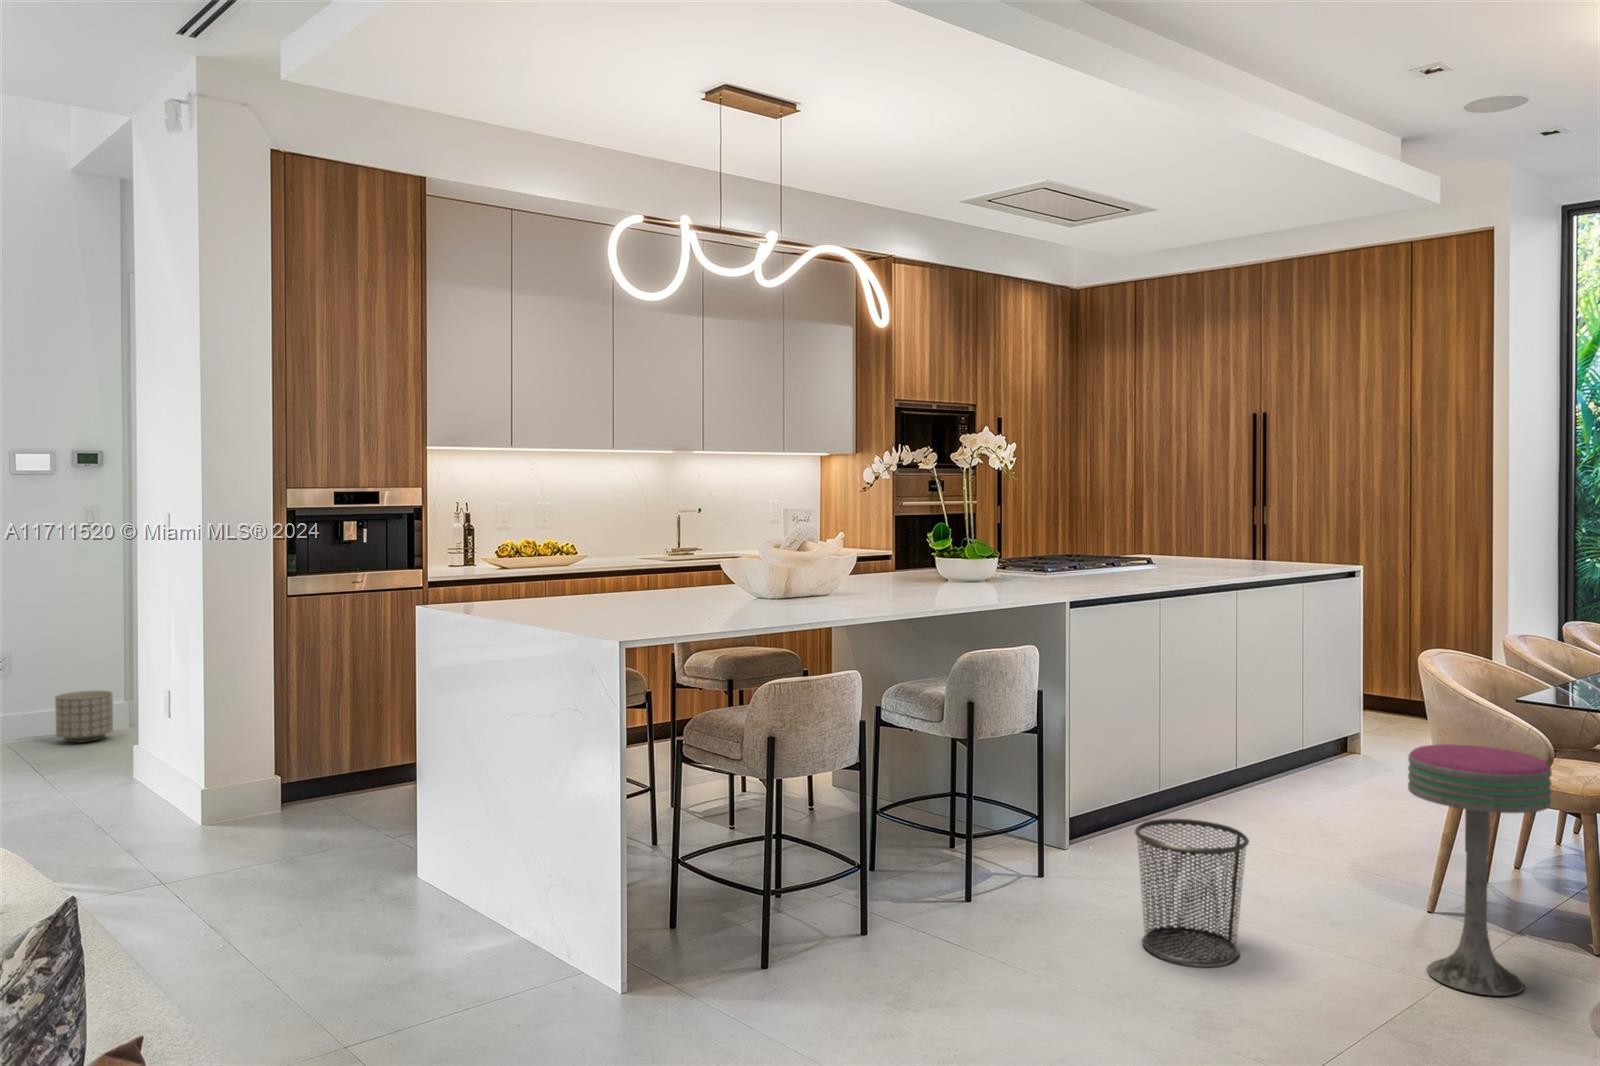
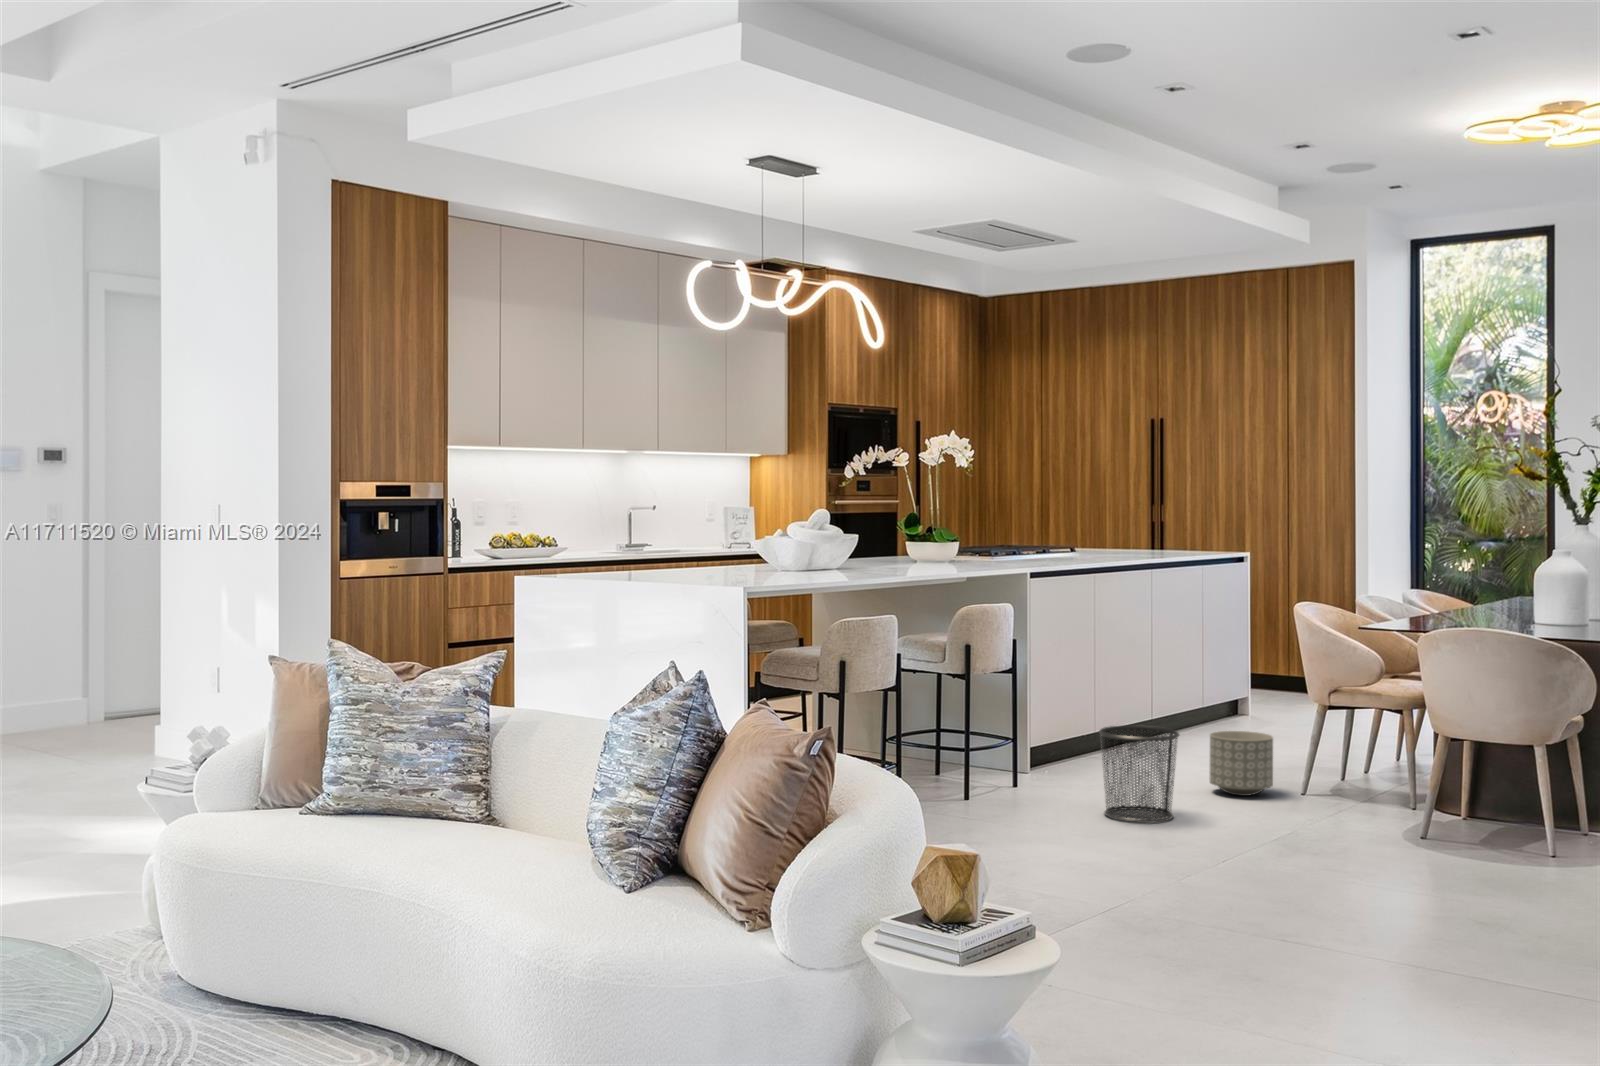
planter: present [55,690,113,743] -> present [1210,731,1273,796]
bar stool: present [1408,744,1552,996] -> none [1286,661,1378,827]

